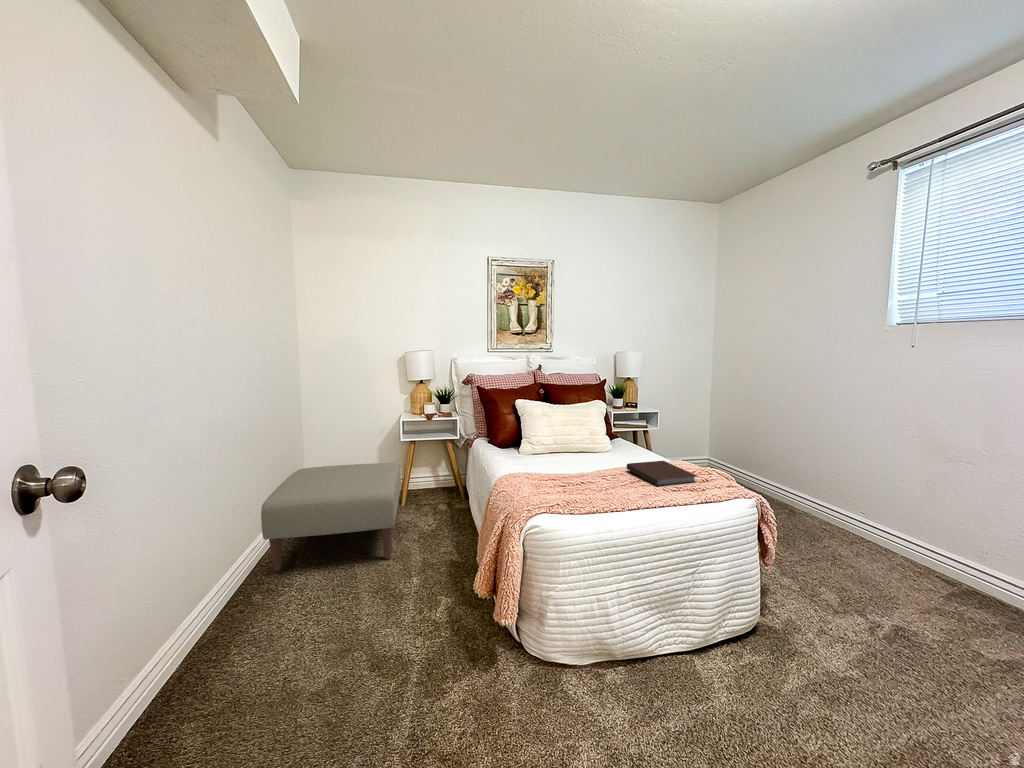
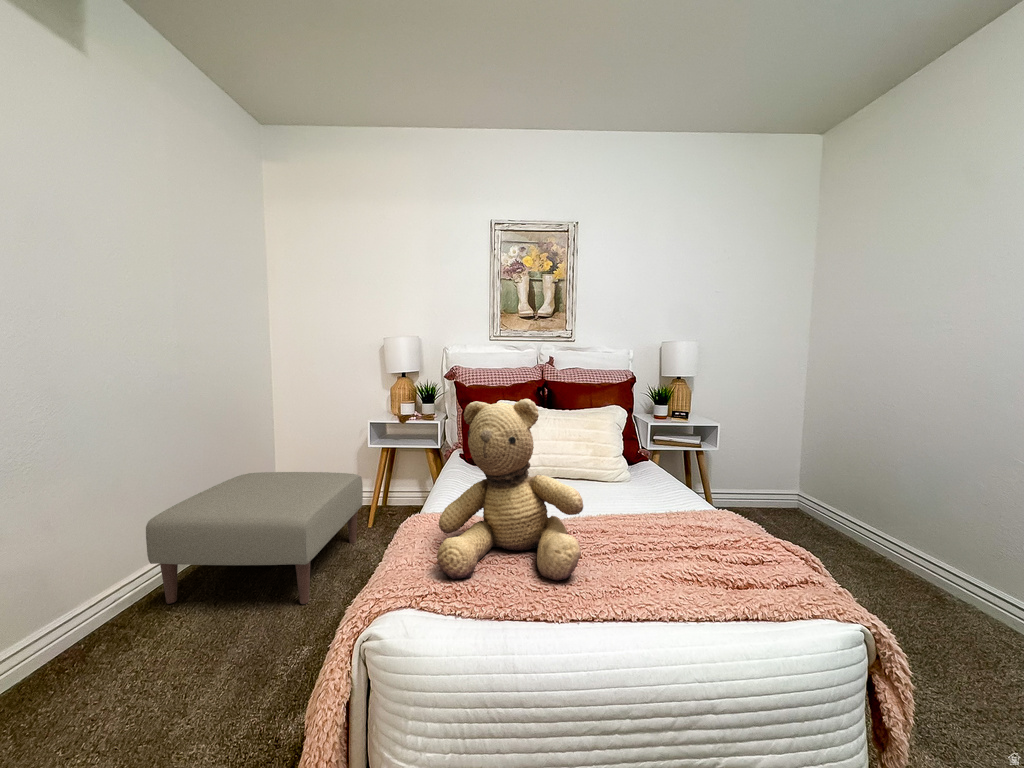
teddy bear: none [533,398,625,500] -> present [437,399,583,580]
notebook: present [627,461,697,487] -> none [619,511,740,568]

